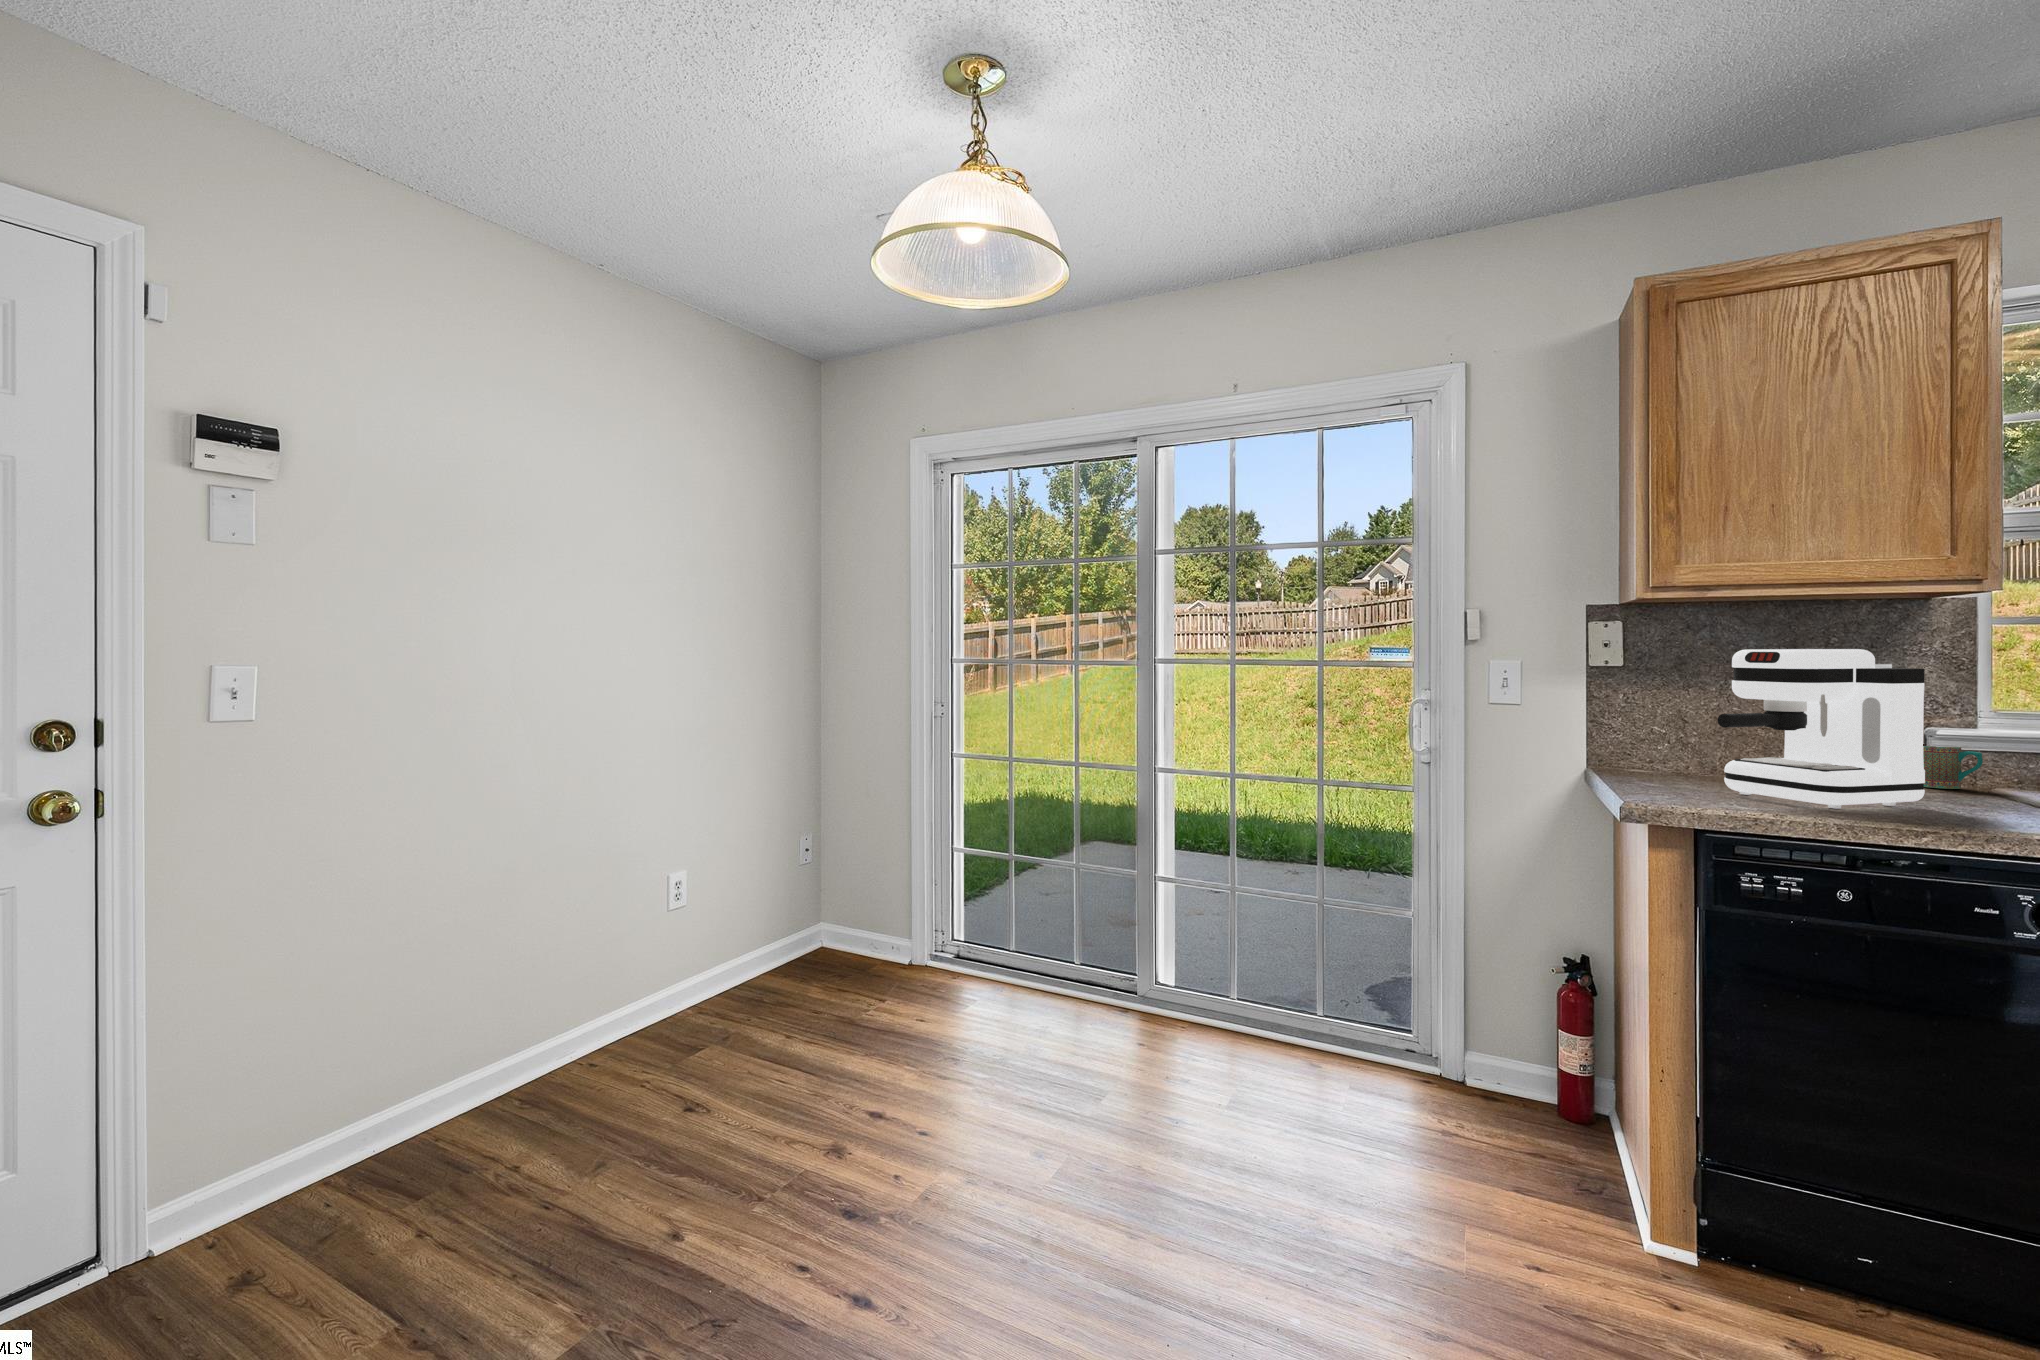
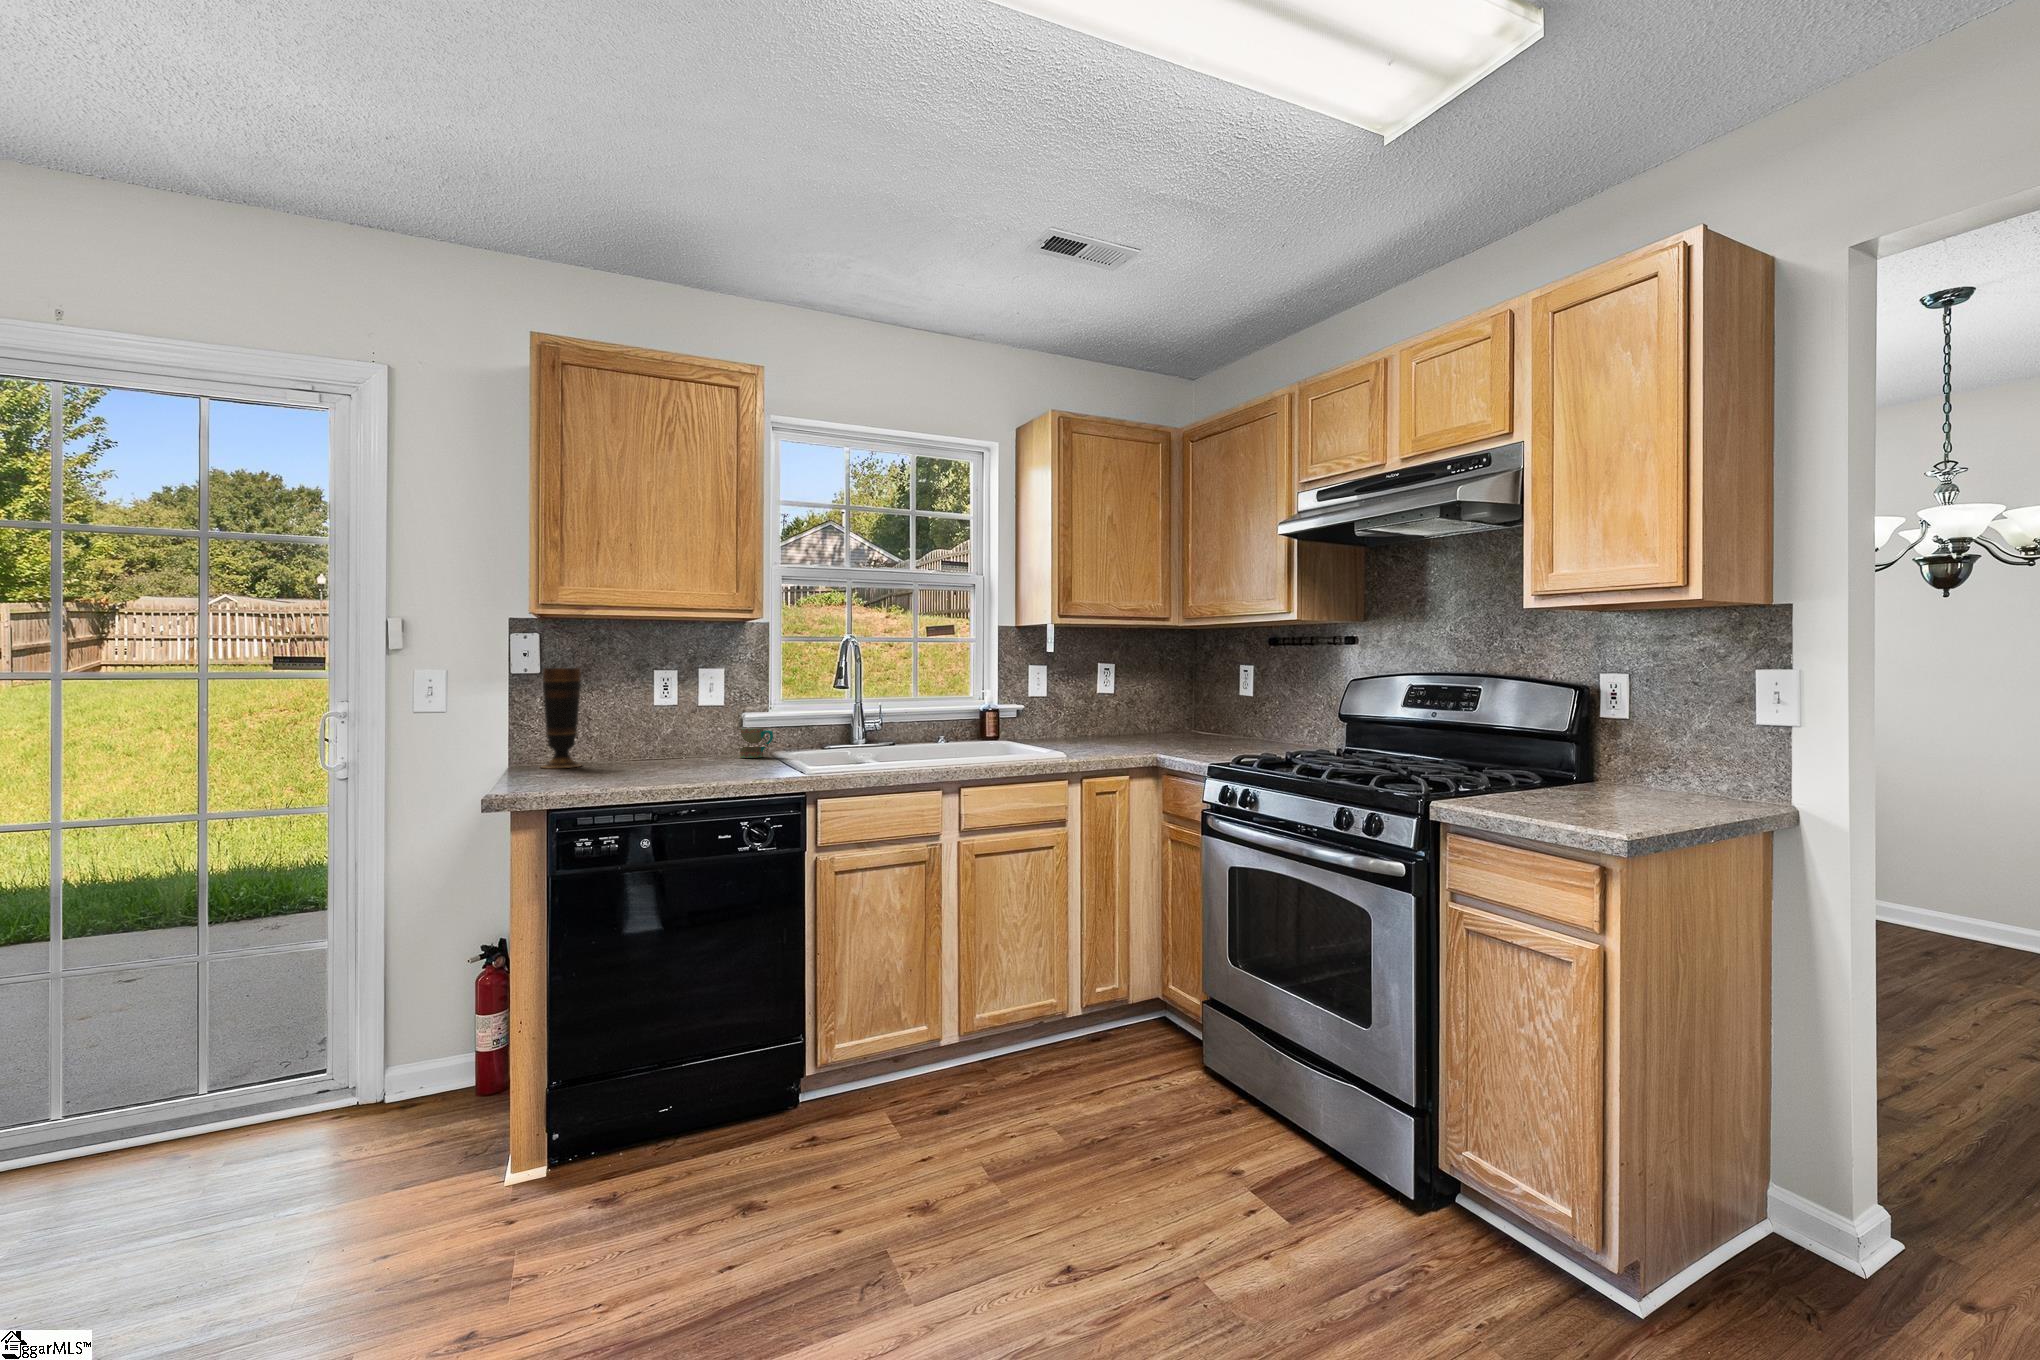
coffee maker: present [1718,649,1925,809] -> none [577,657,718,779]
vase: none [1631,660,1684,777] -> present [541,668,581,768]

